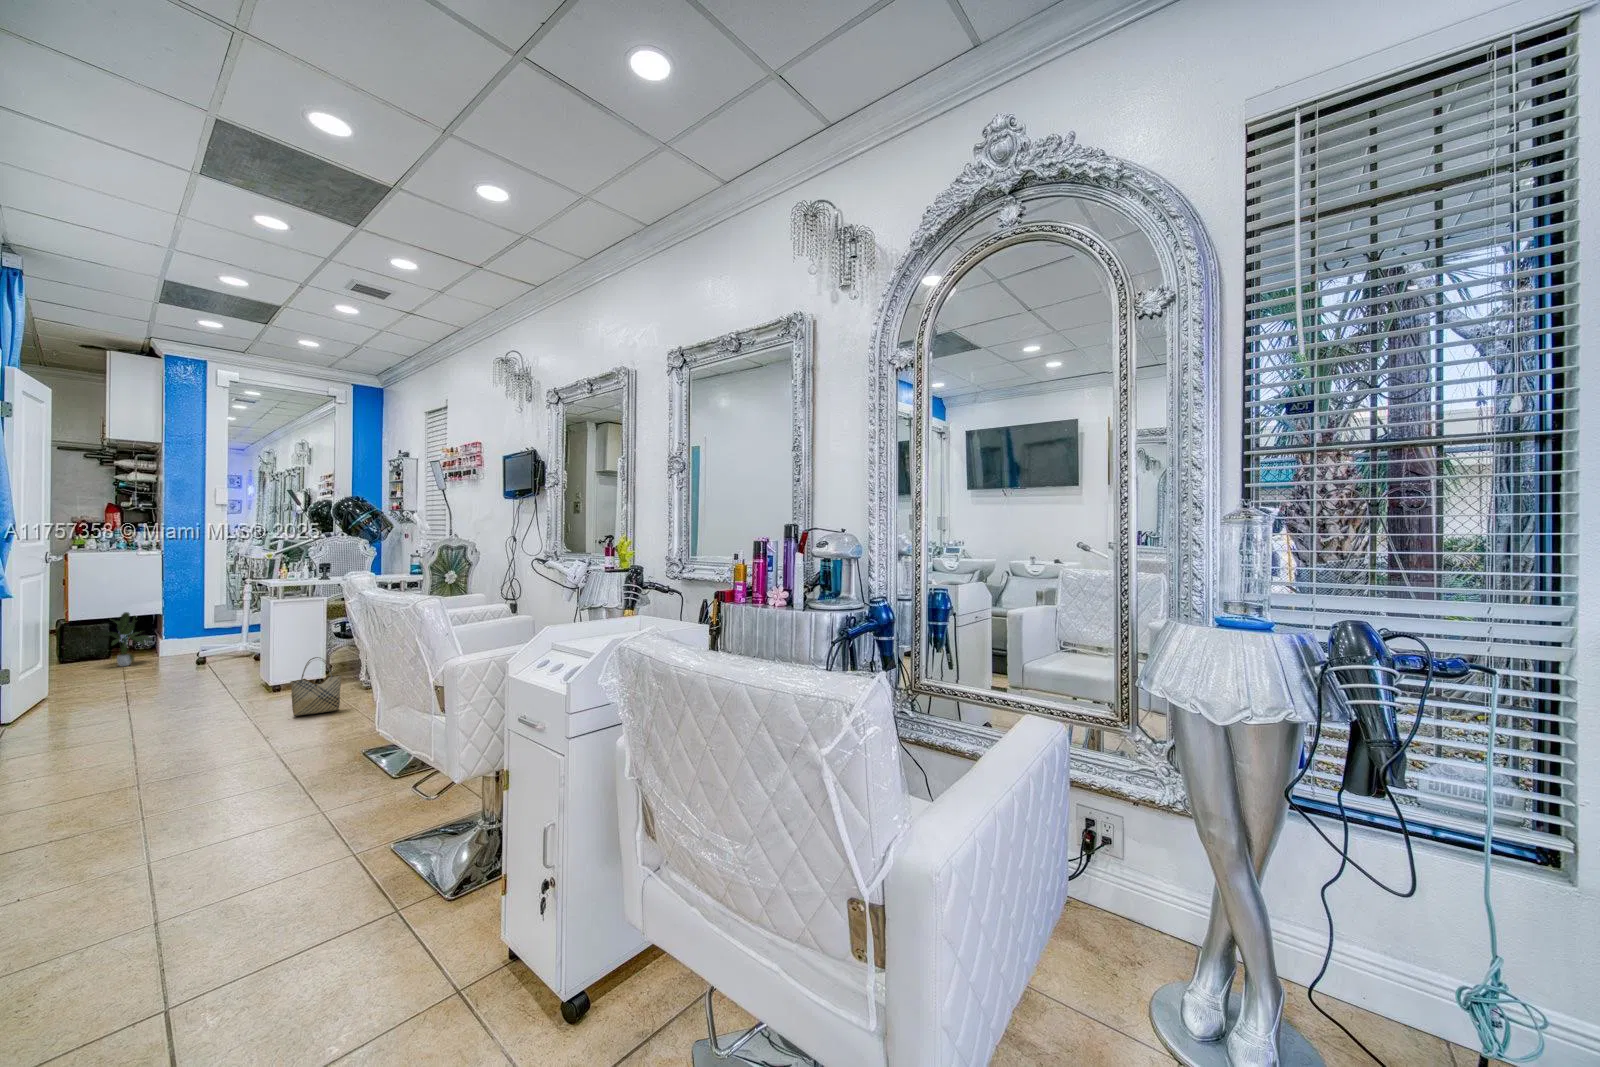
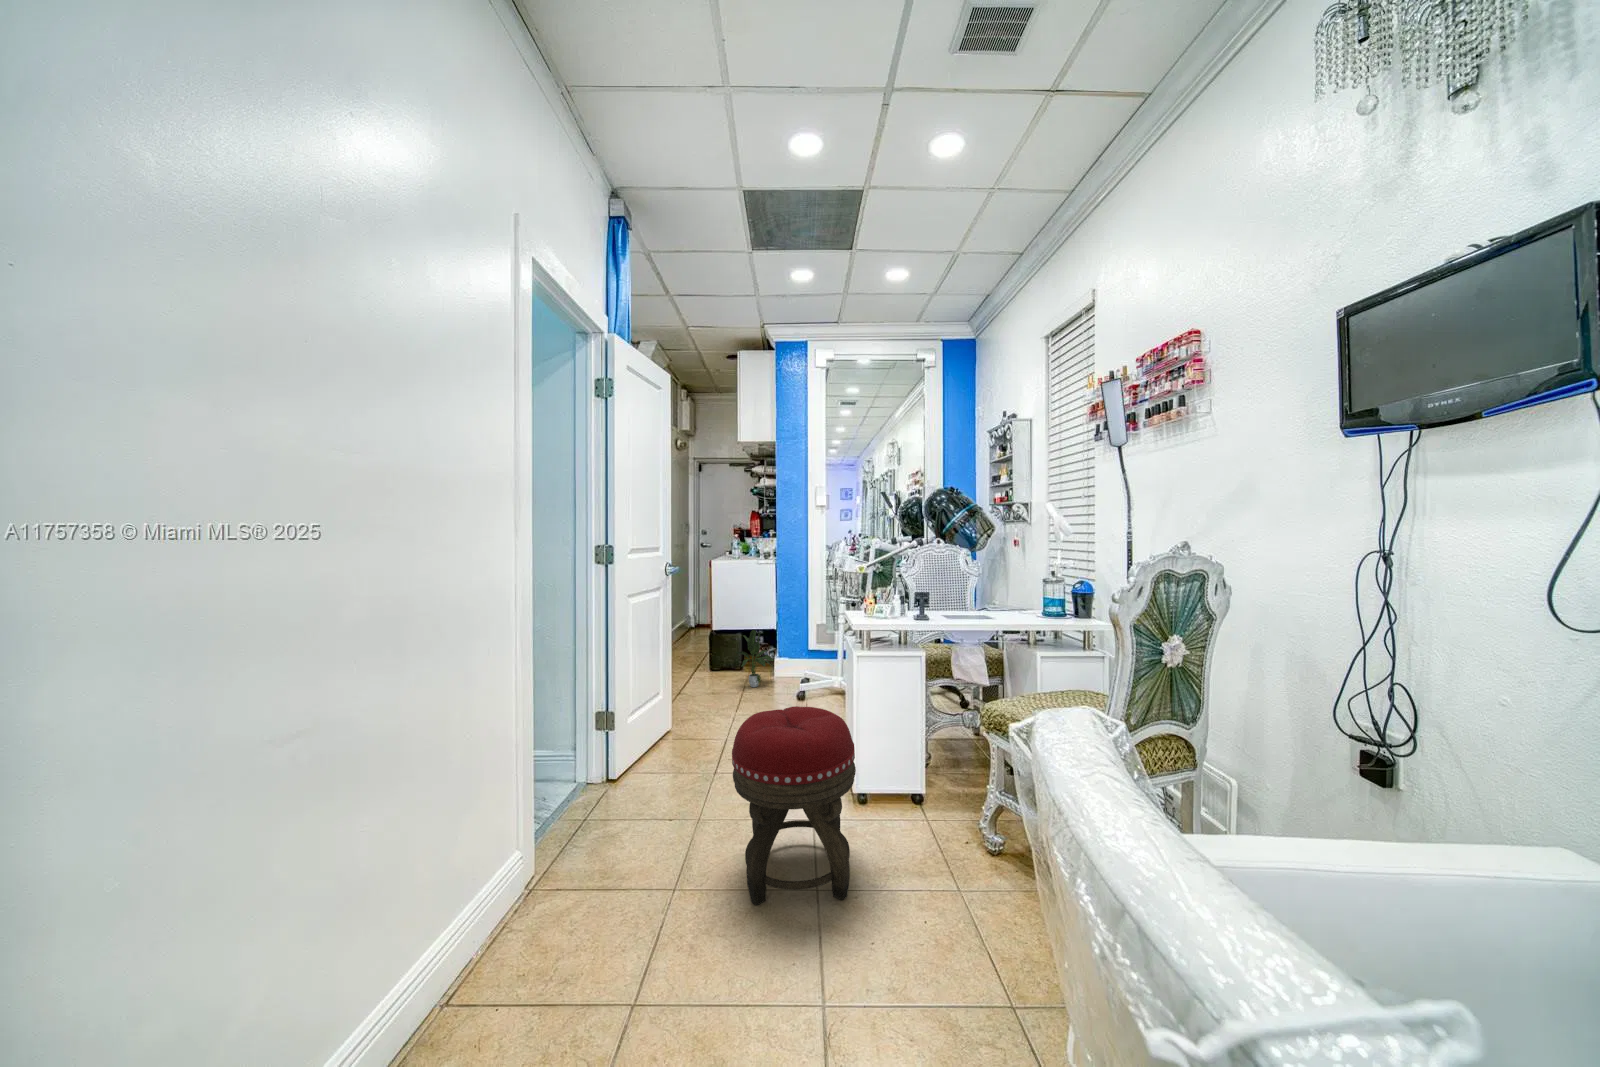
footstool: none [187,623,280,720] -> present [732,706,856,905]
woven basket: present [290,657,342,716] -> none [864,839,962,1003]

